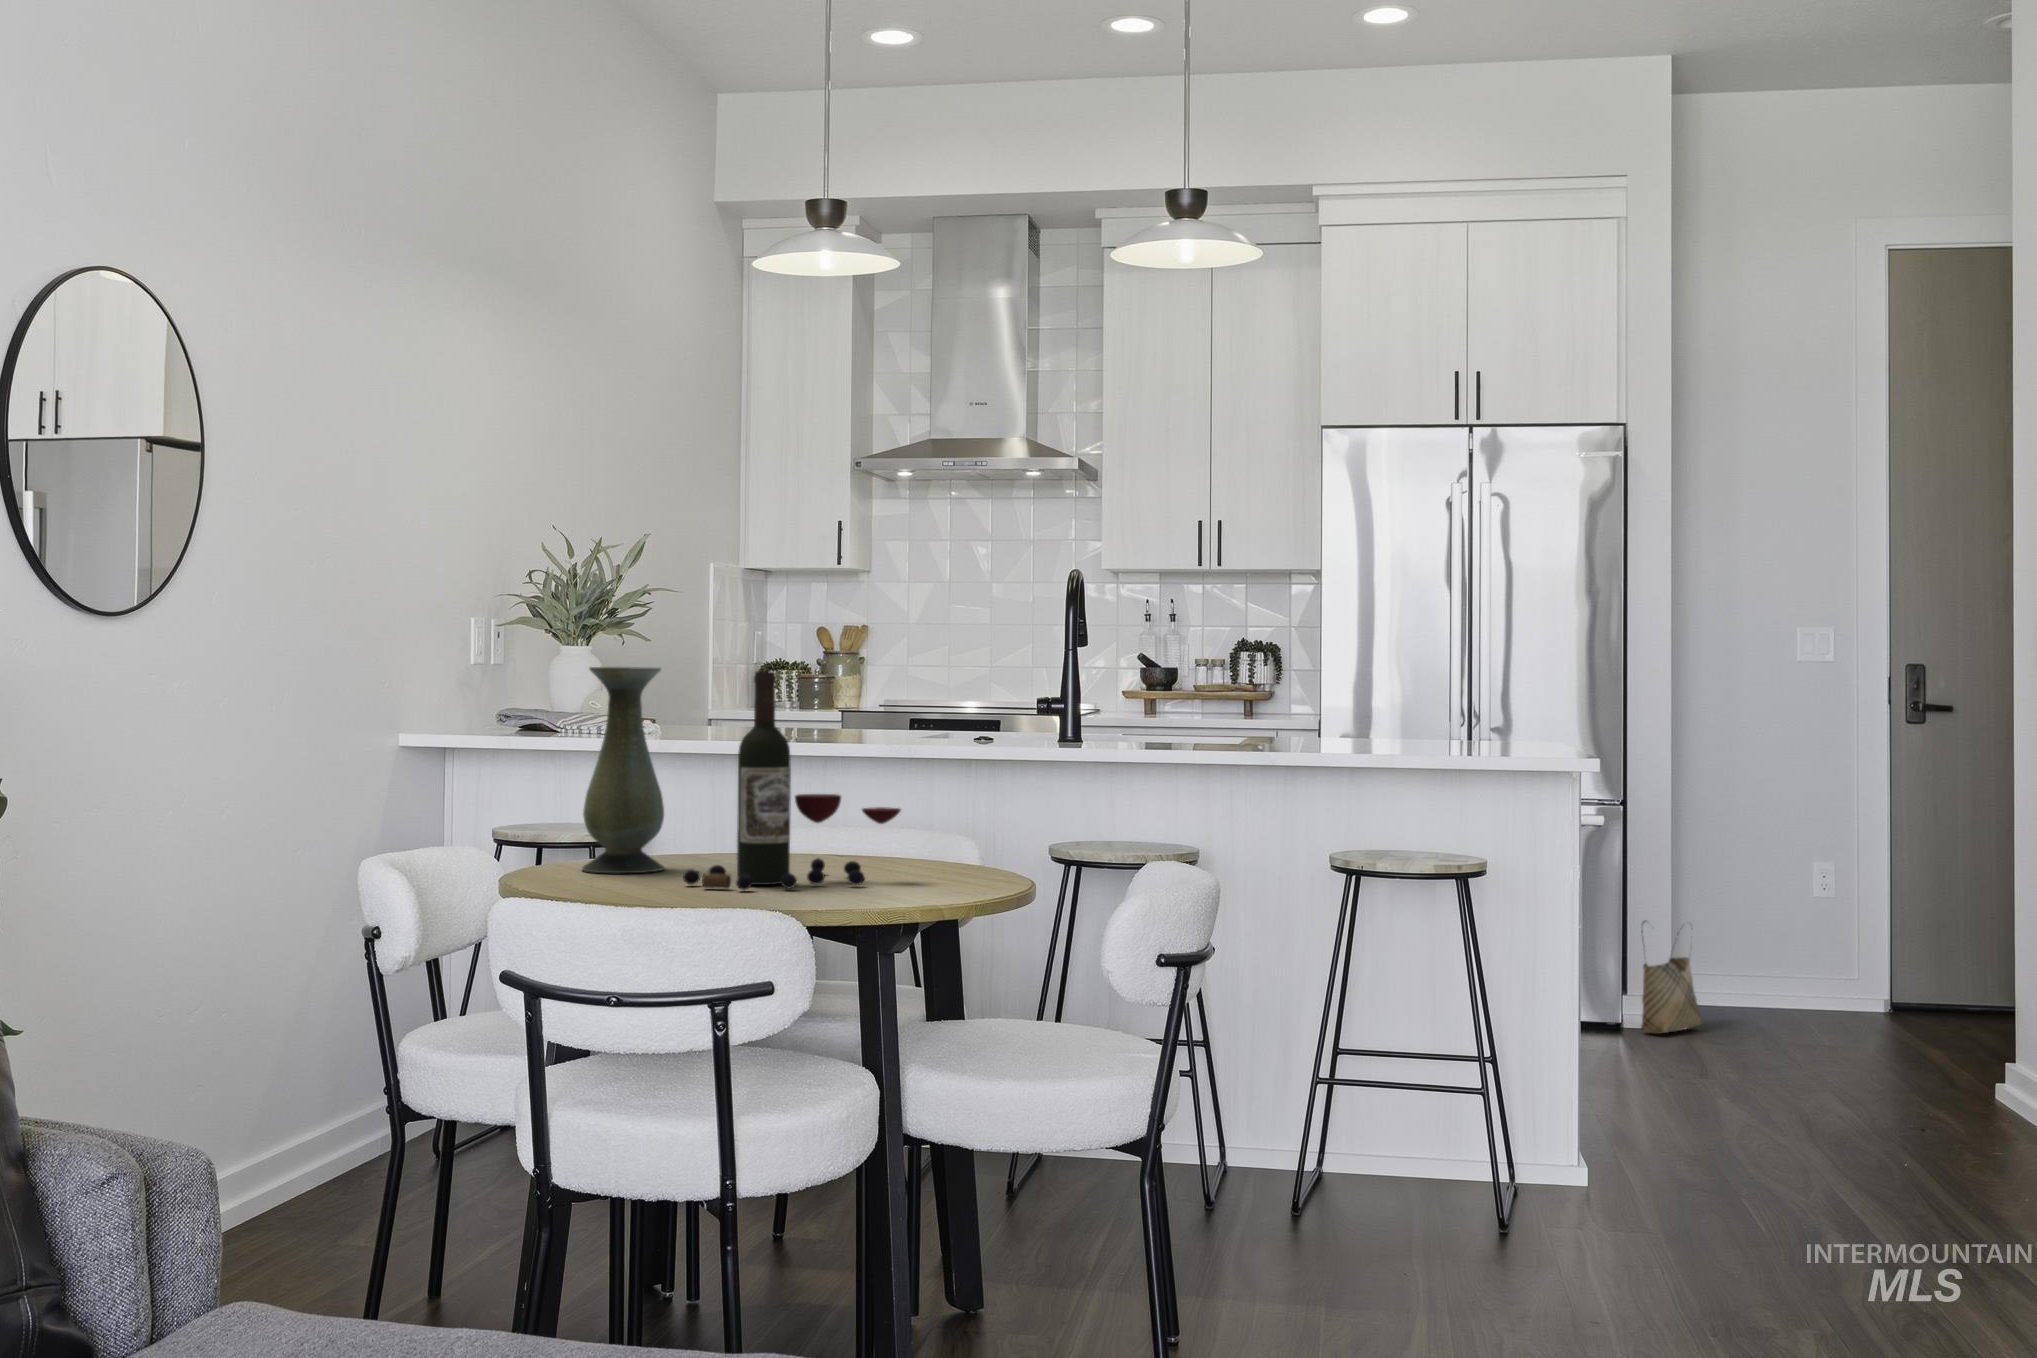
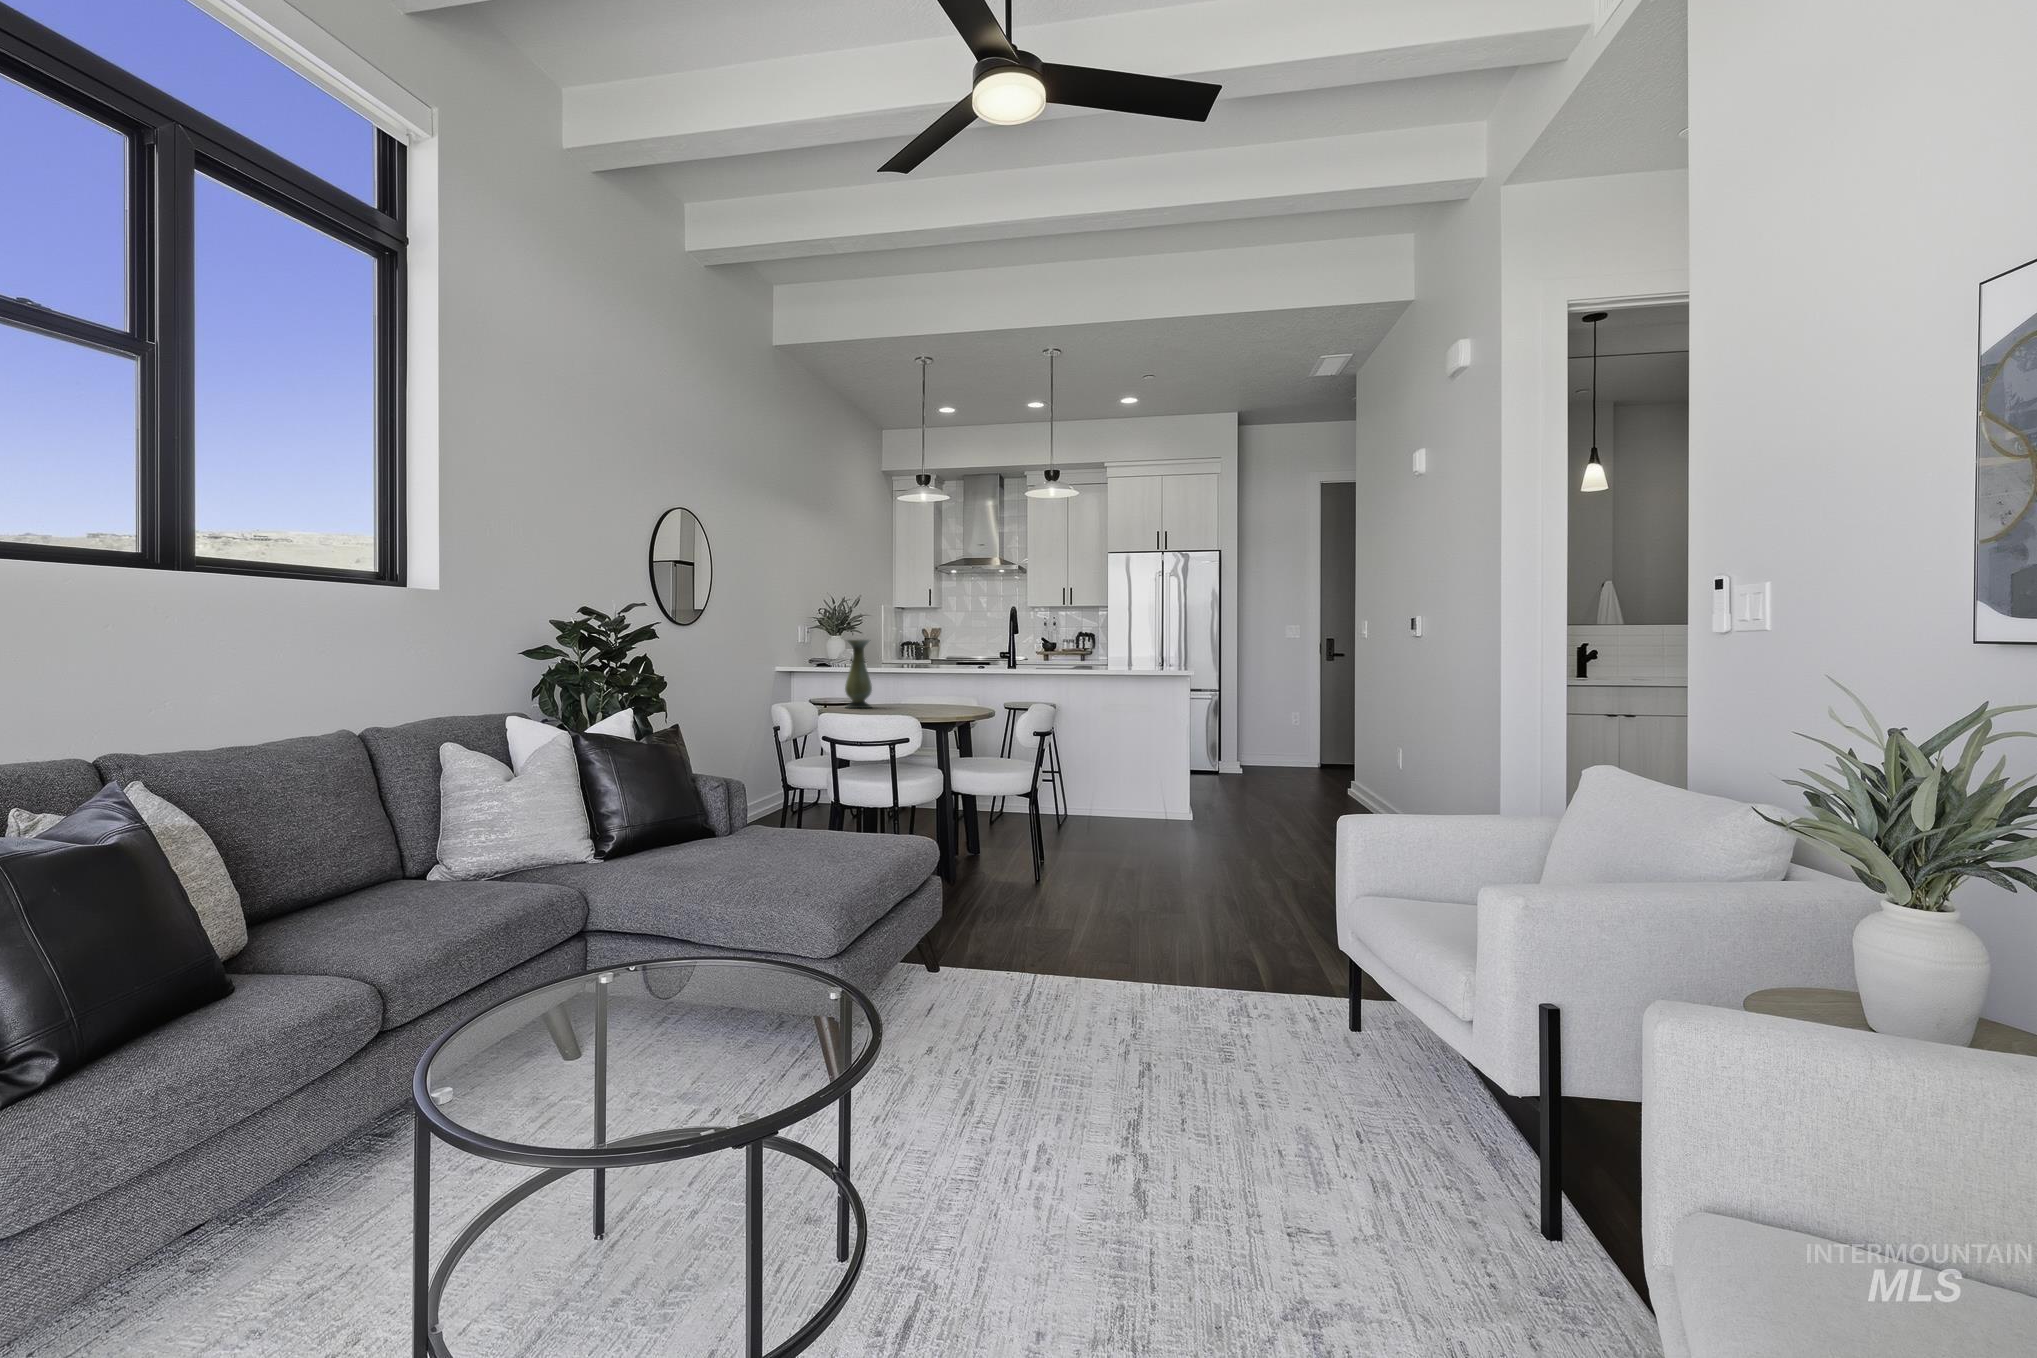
wine bottle: present [683,671,901,890] -> none [879,640,953,712]
woven basket: present [1641,921,1701,1034] -> none [1225,733,1248,774]

